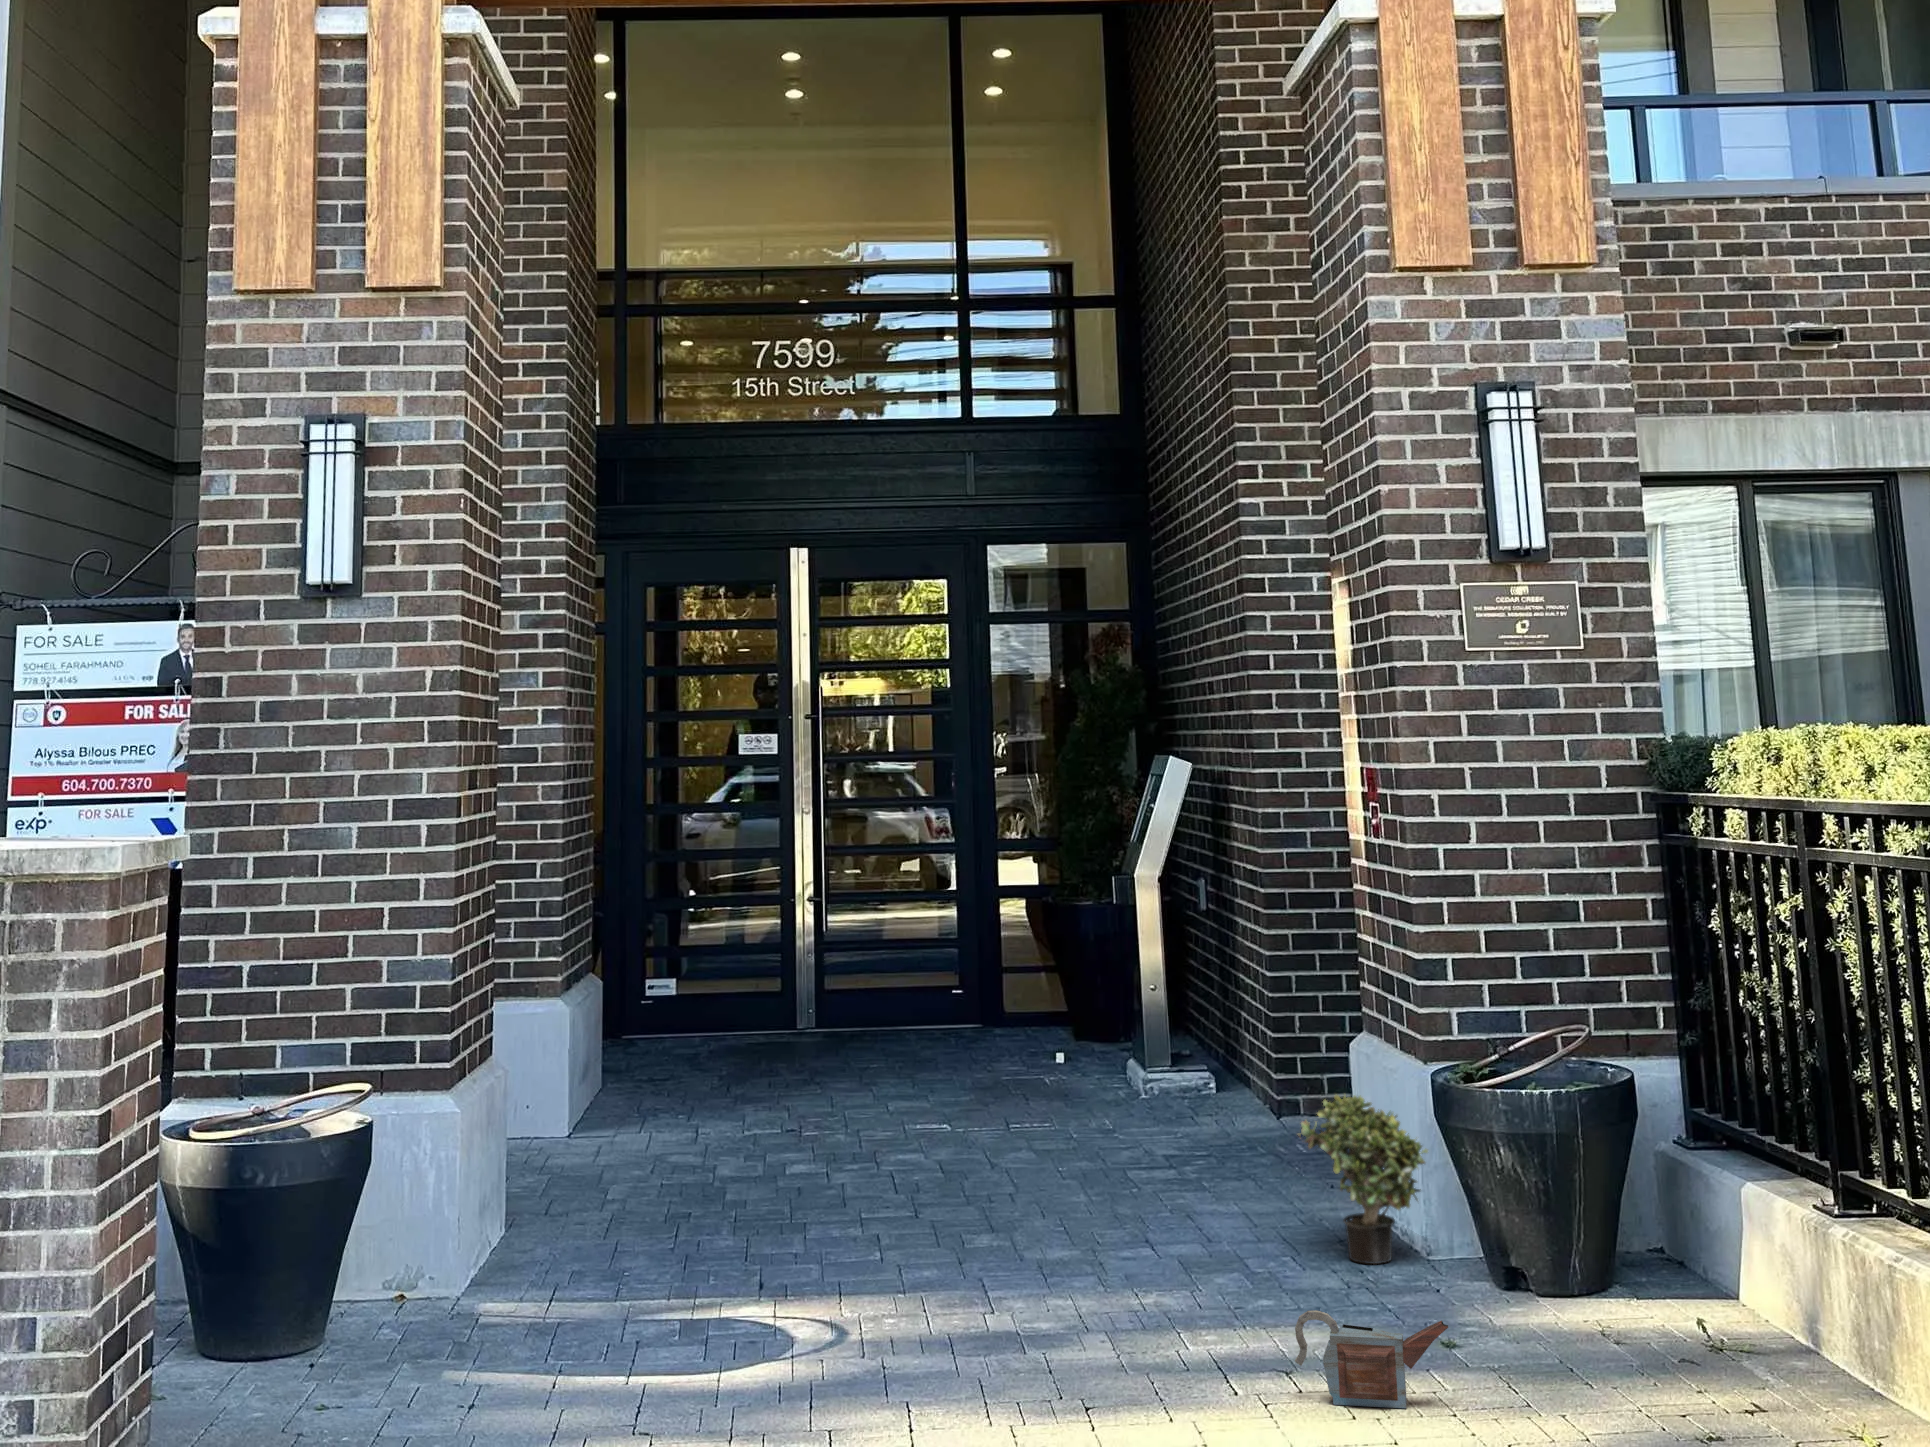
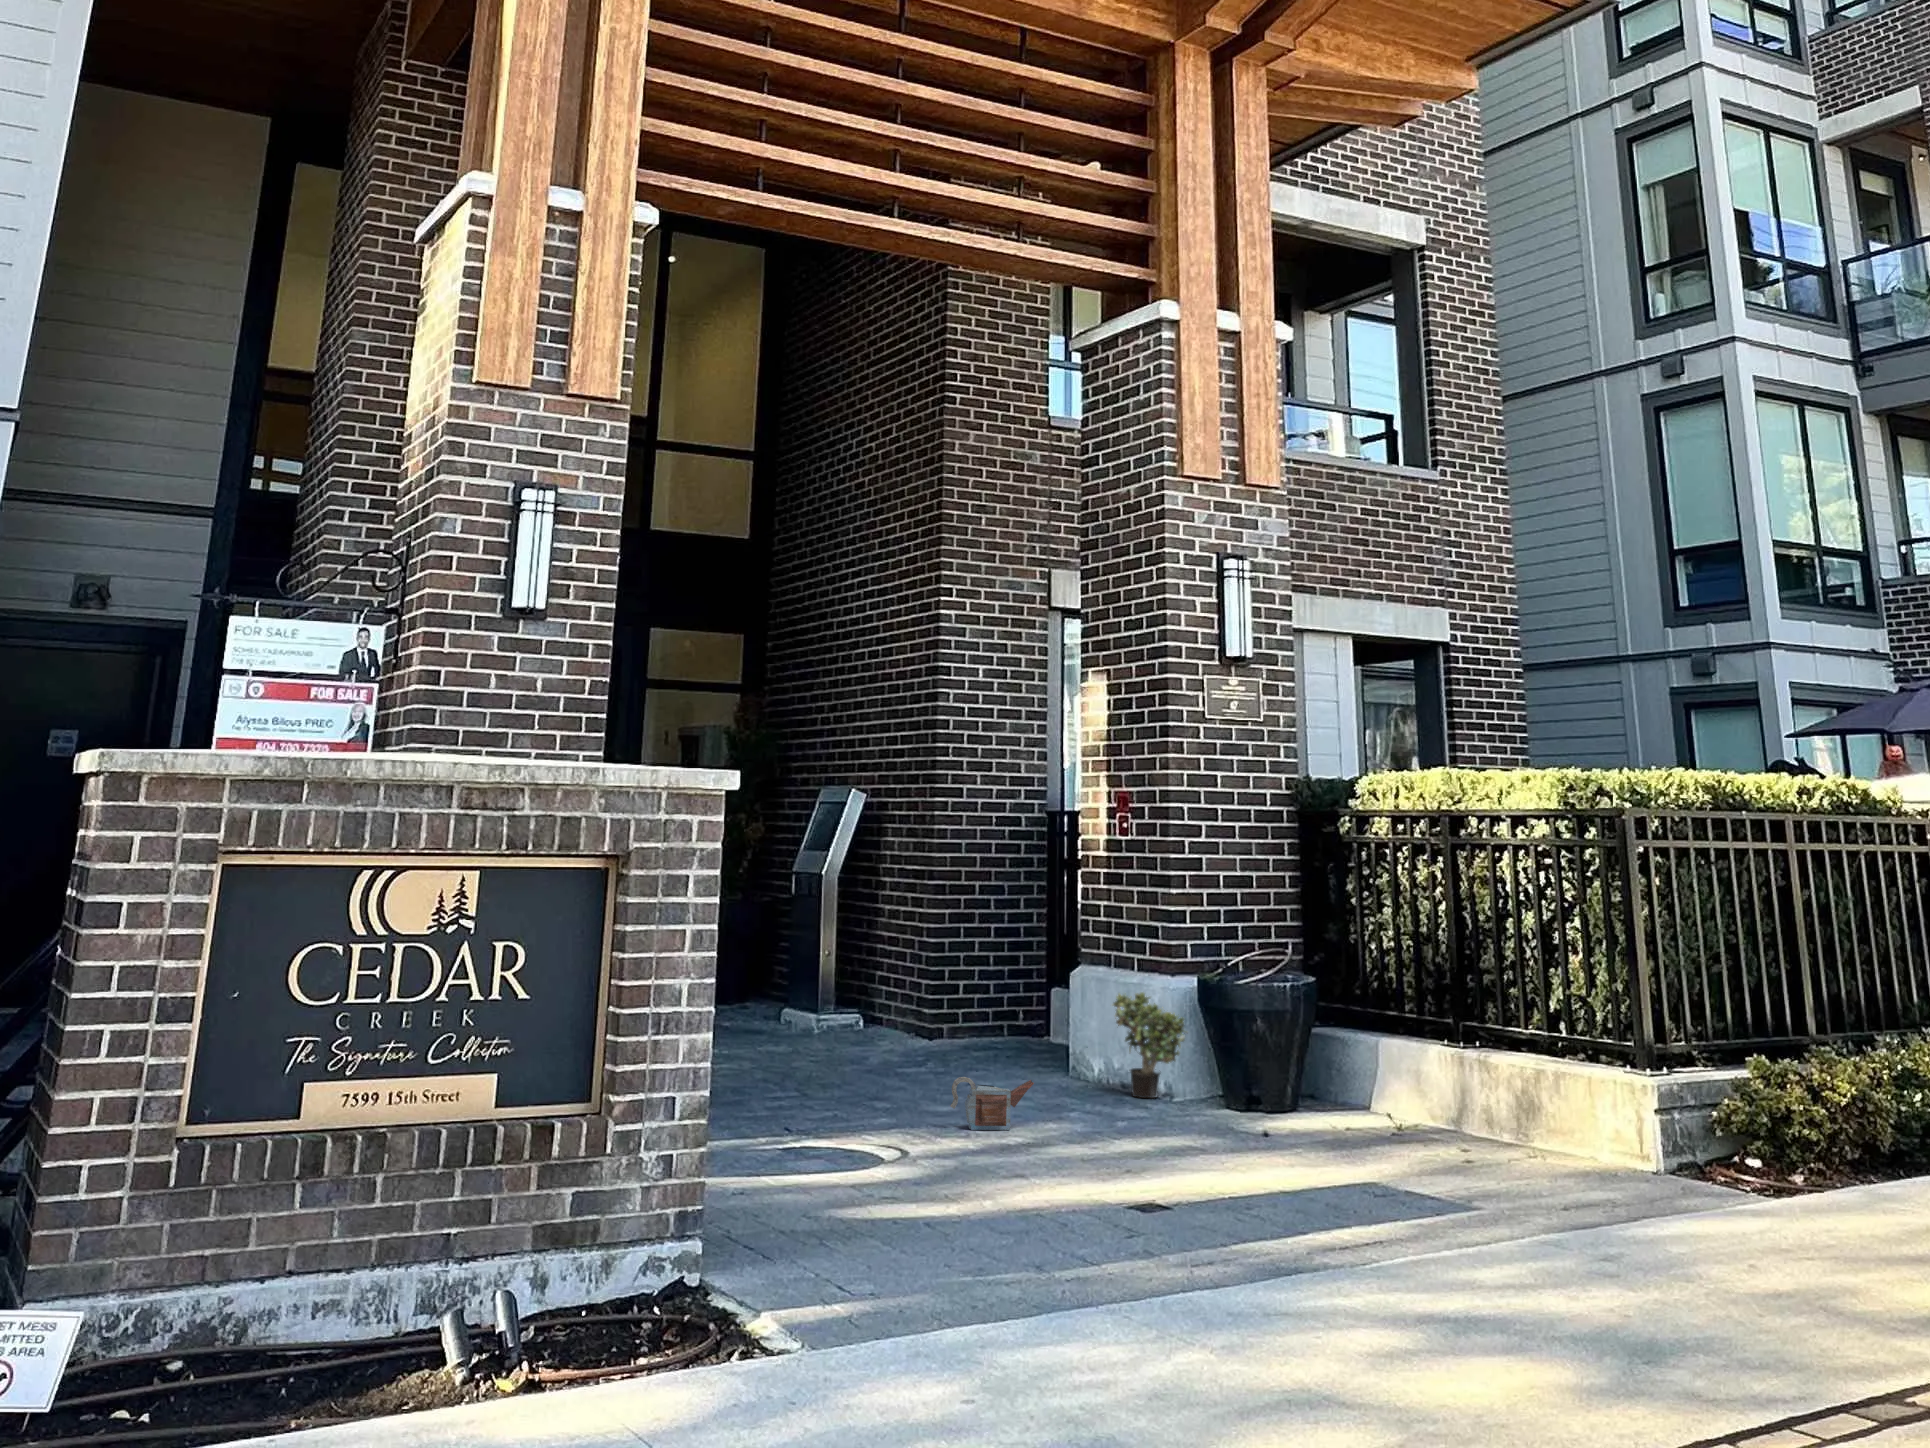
watering can: present [1295,1311,1448,1408] -> present [951,1077,1034,1130]

